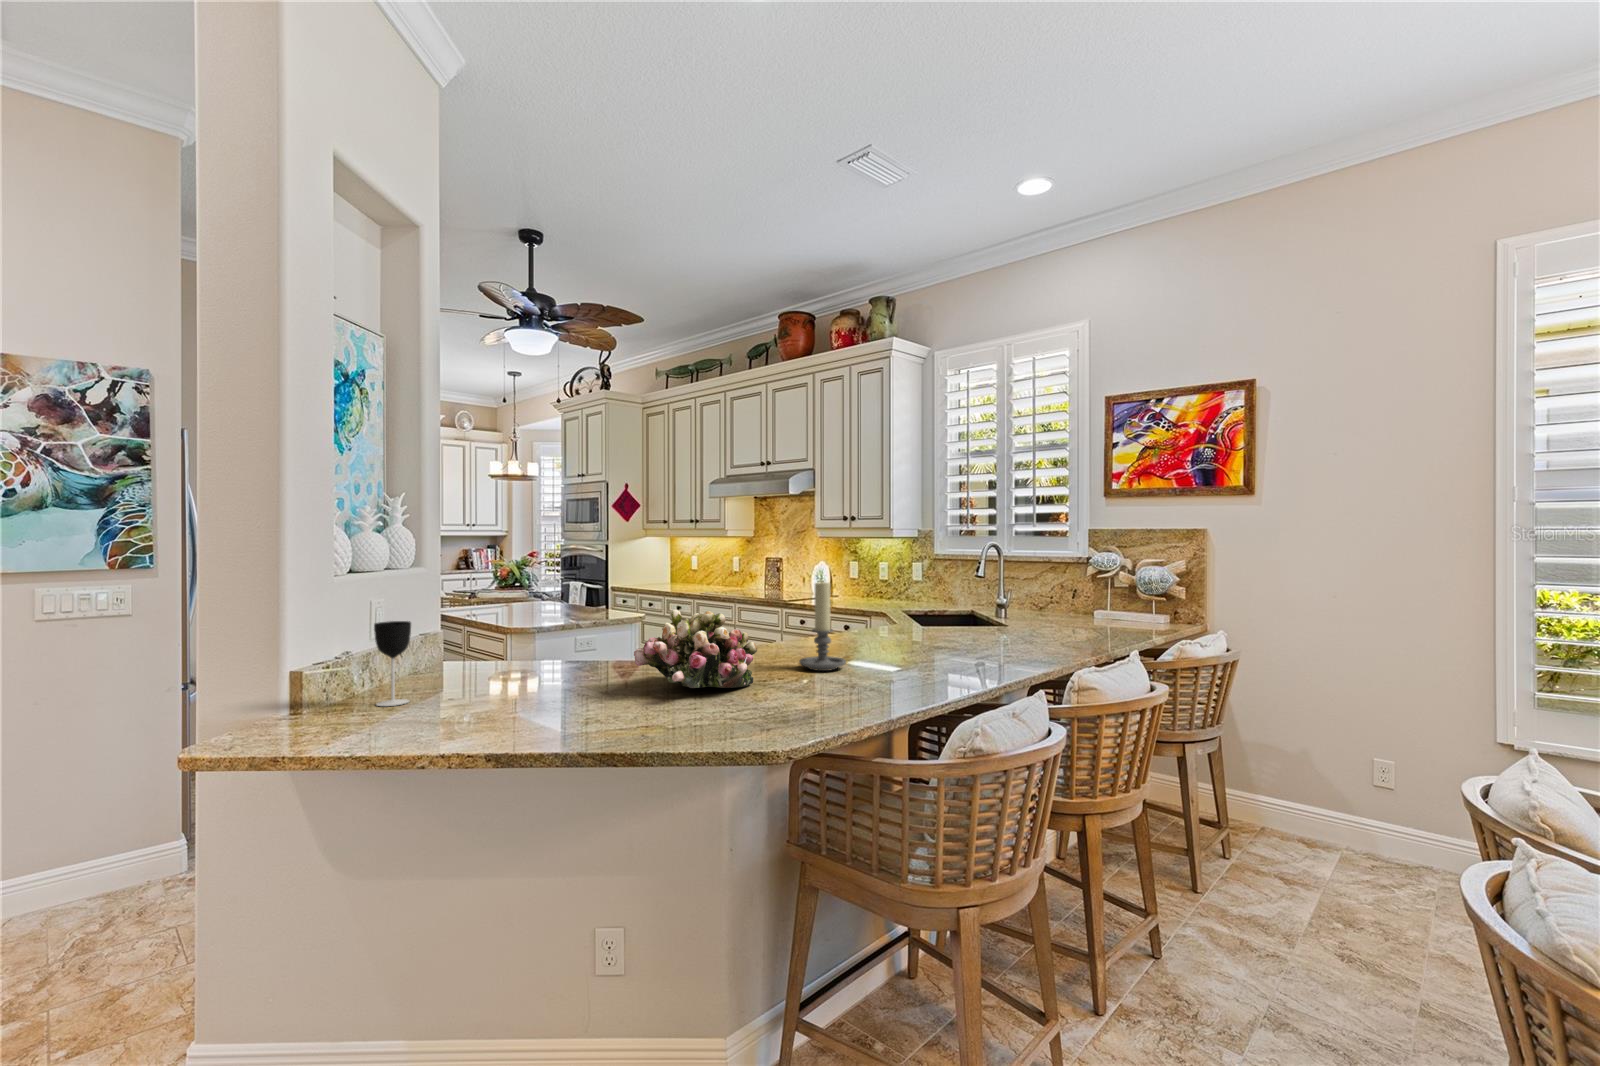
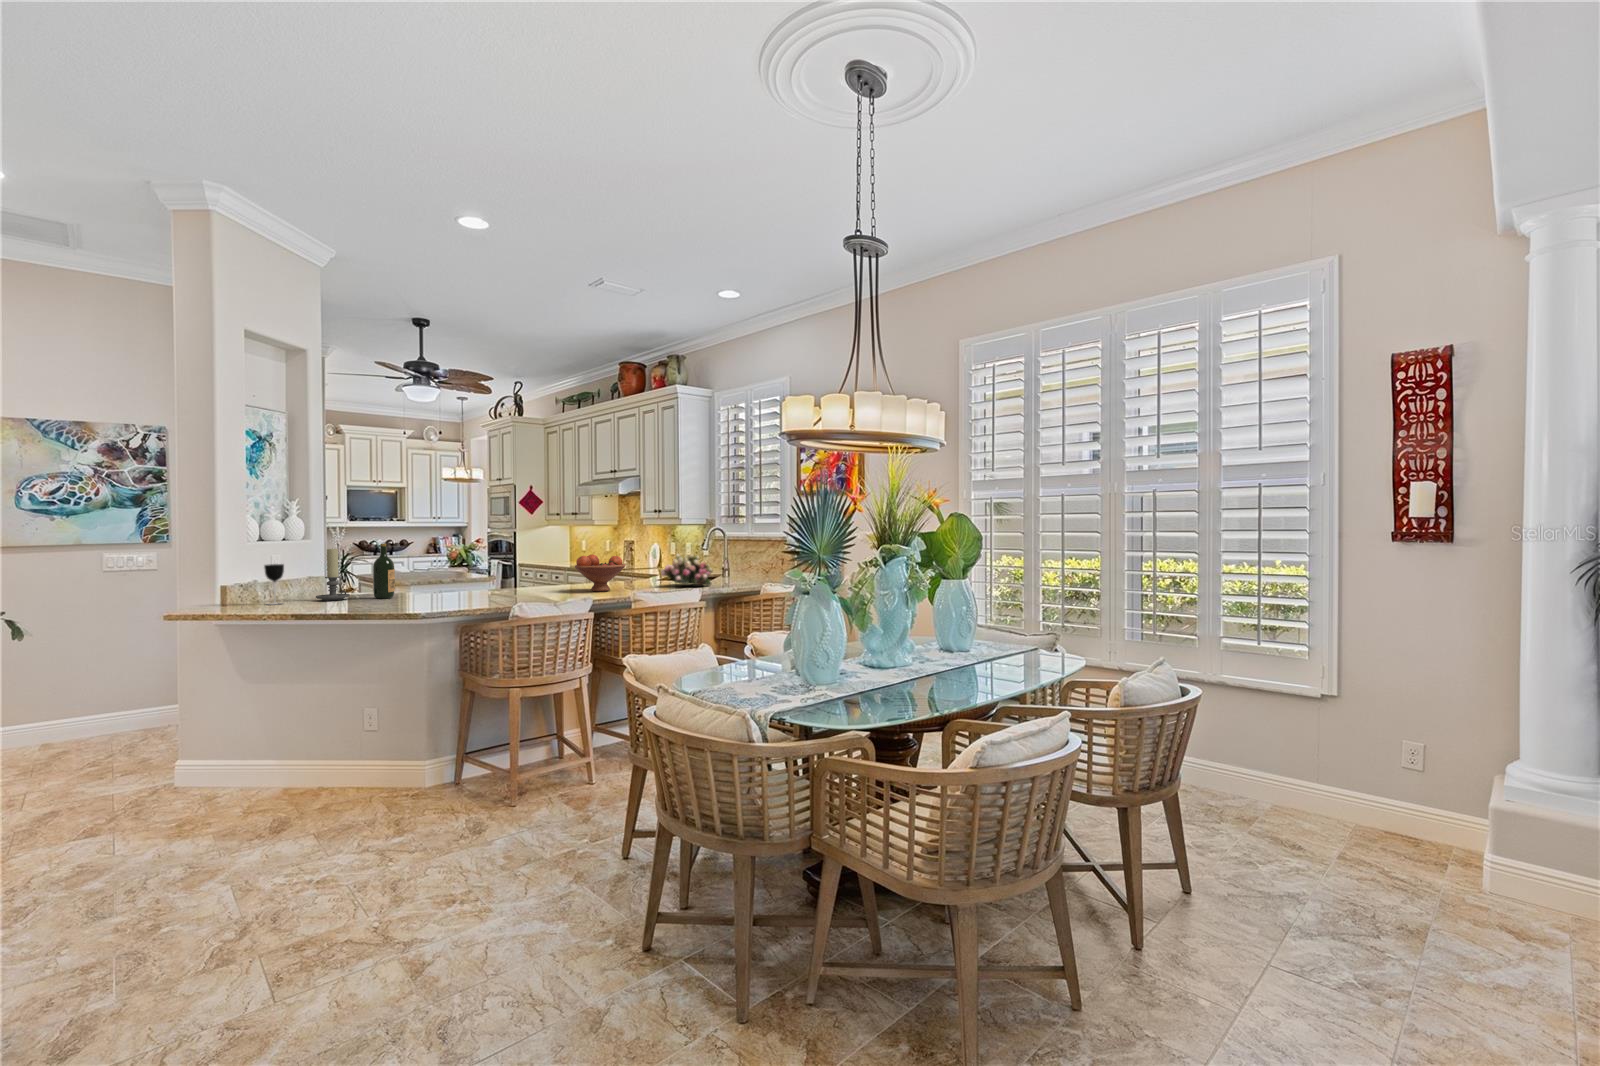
wine bottle: none [561,577,597,682] -> present [373,544,395,599]
candle holder: present [799,582,846,671] -> present [316,548,350,601]
fruit bowl: none [874,592,959,658] -> present [575,554,625,592]
flower arrangement: present [634,609,757,688] -> present [661,554,713,586]

